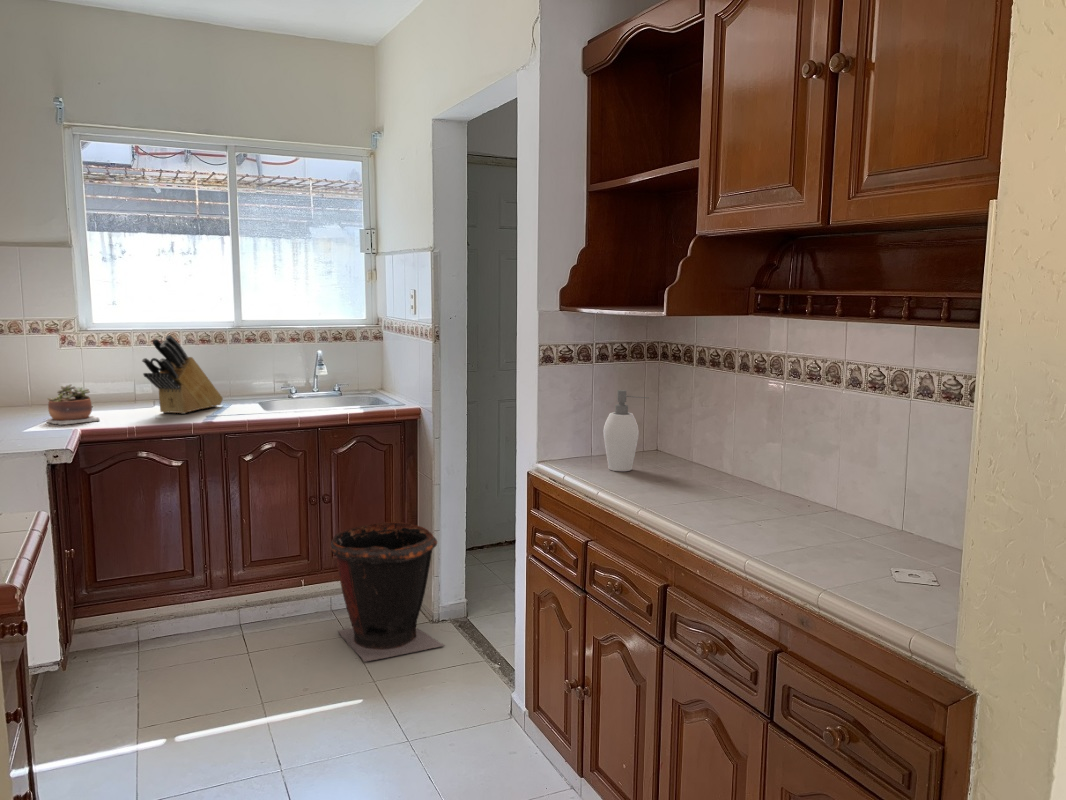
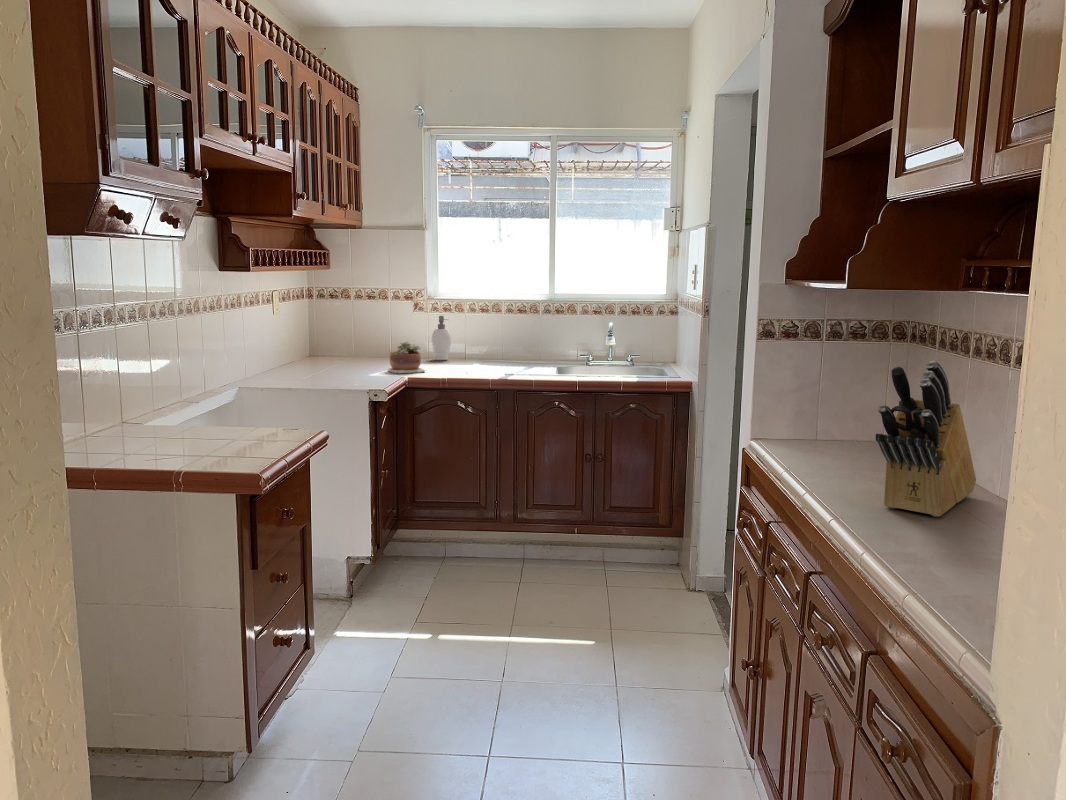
knife block: present [142,335,223,414] -> present [876,361,976,517]
soap dispenser: present [603,390,648,471] -> present [432,316,451,360]
waste bin: present [331,522,444,662] -> none [593,485,693,610]

